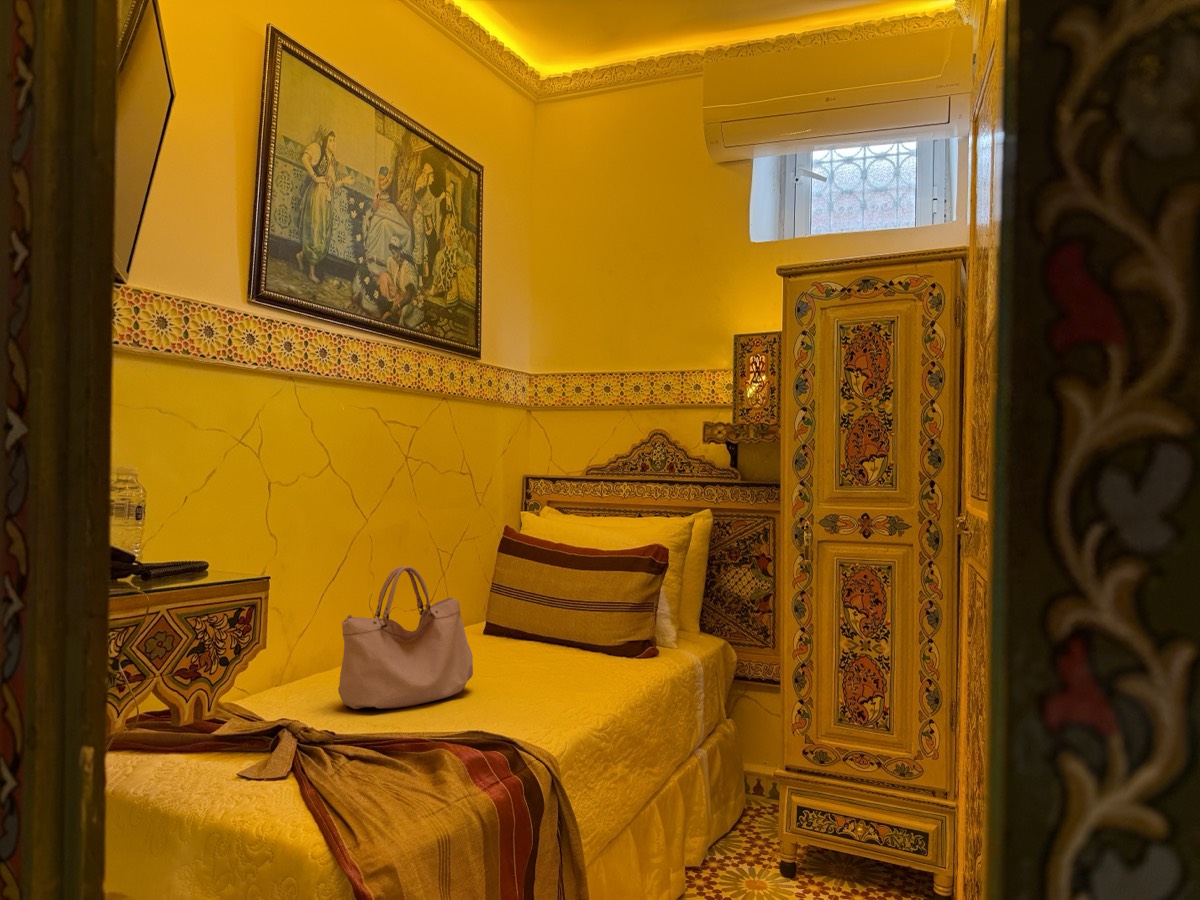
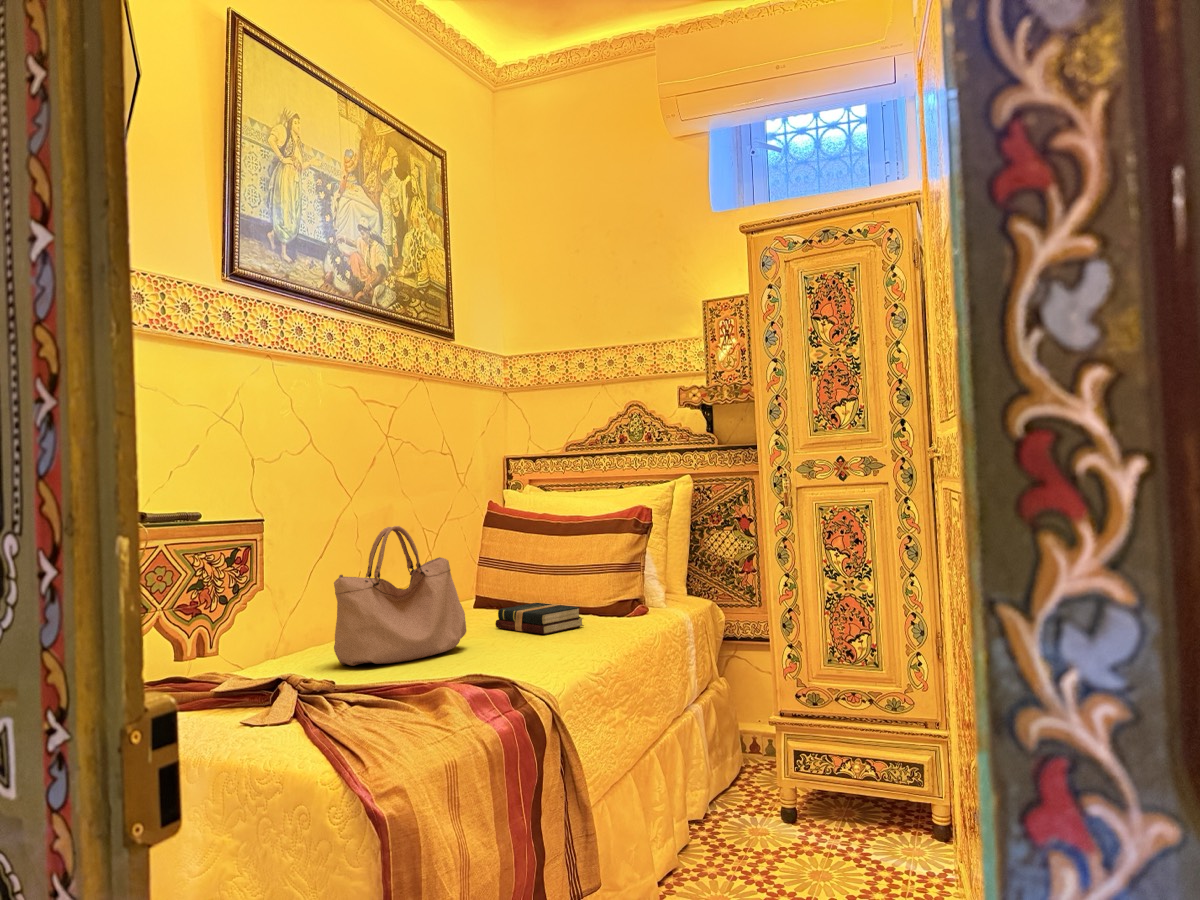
hardback book: none [504,638,593,677] -> present [495,603,584,634]

